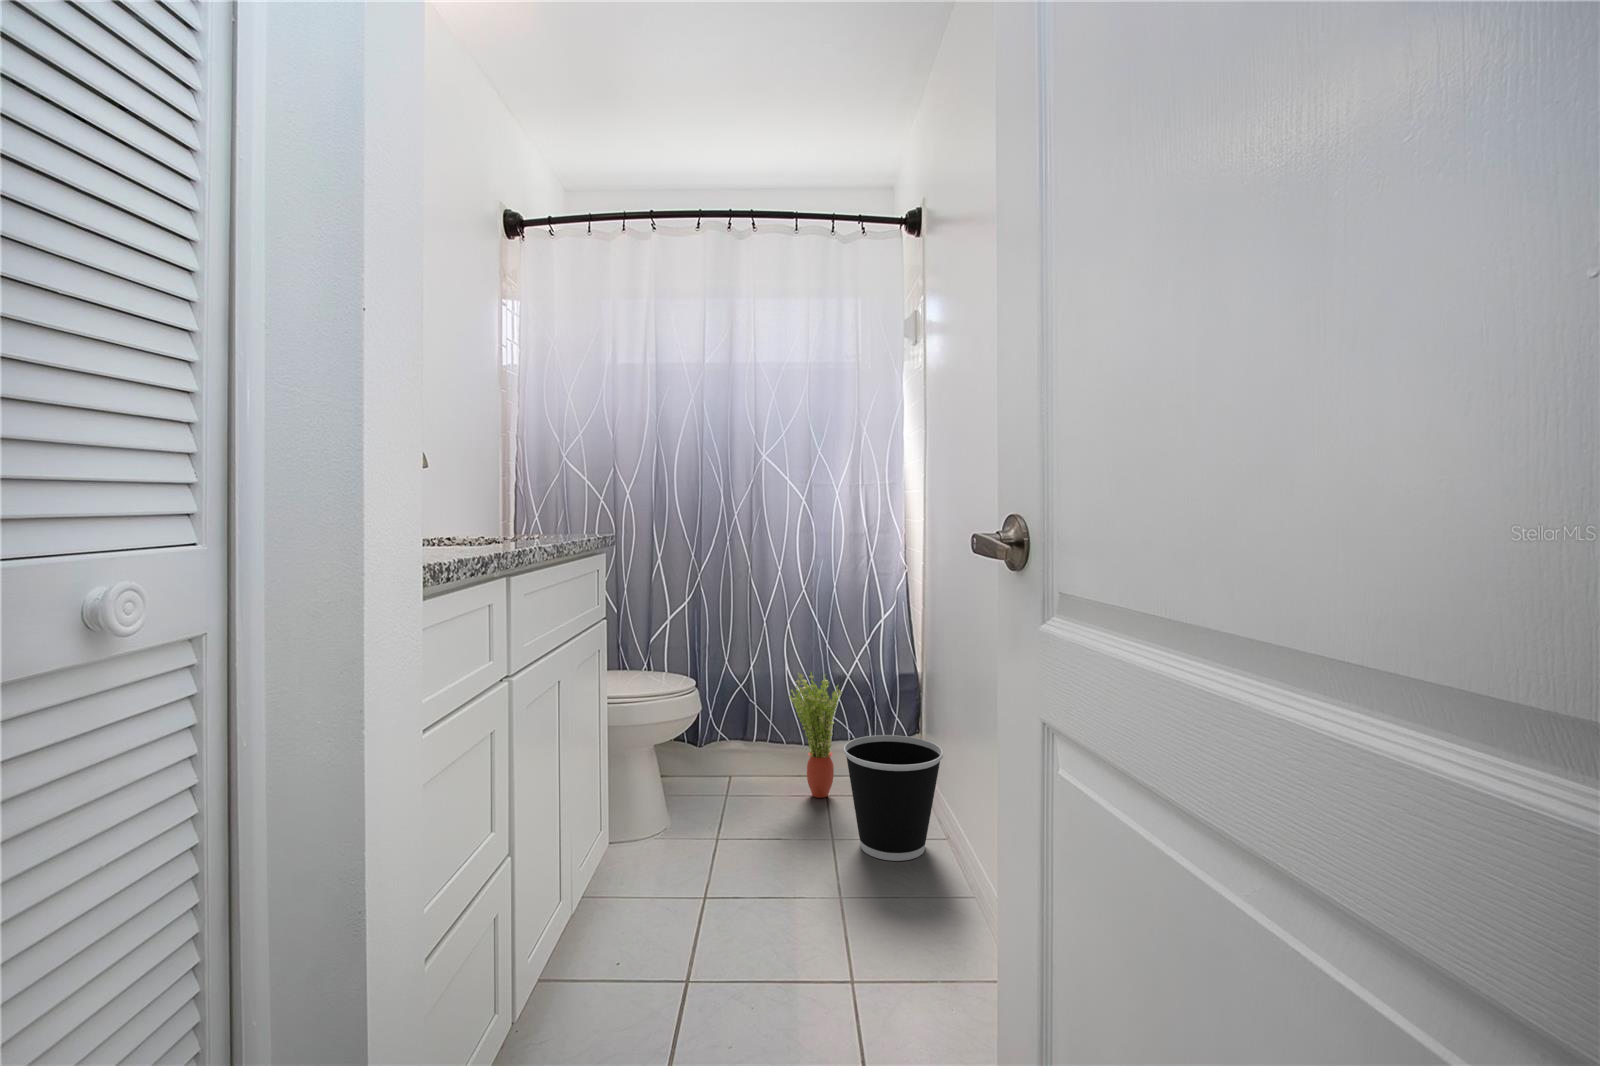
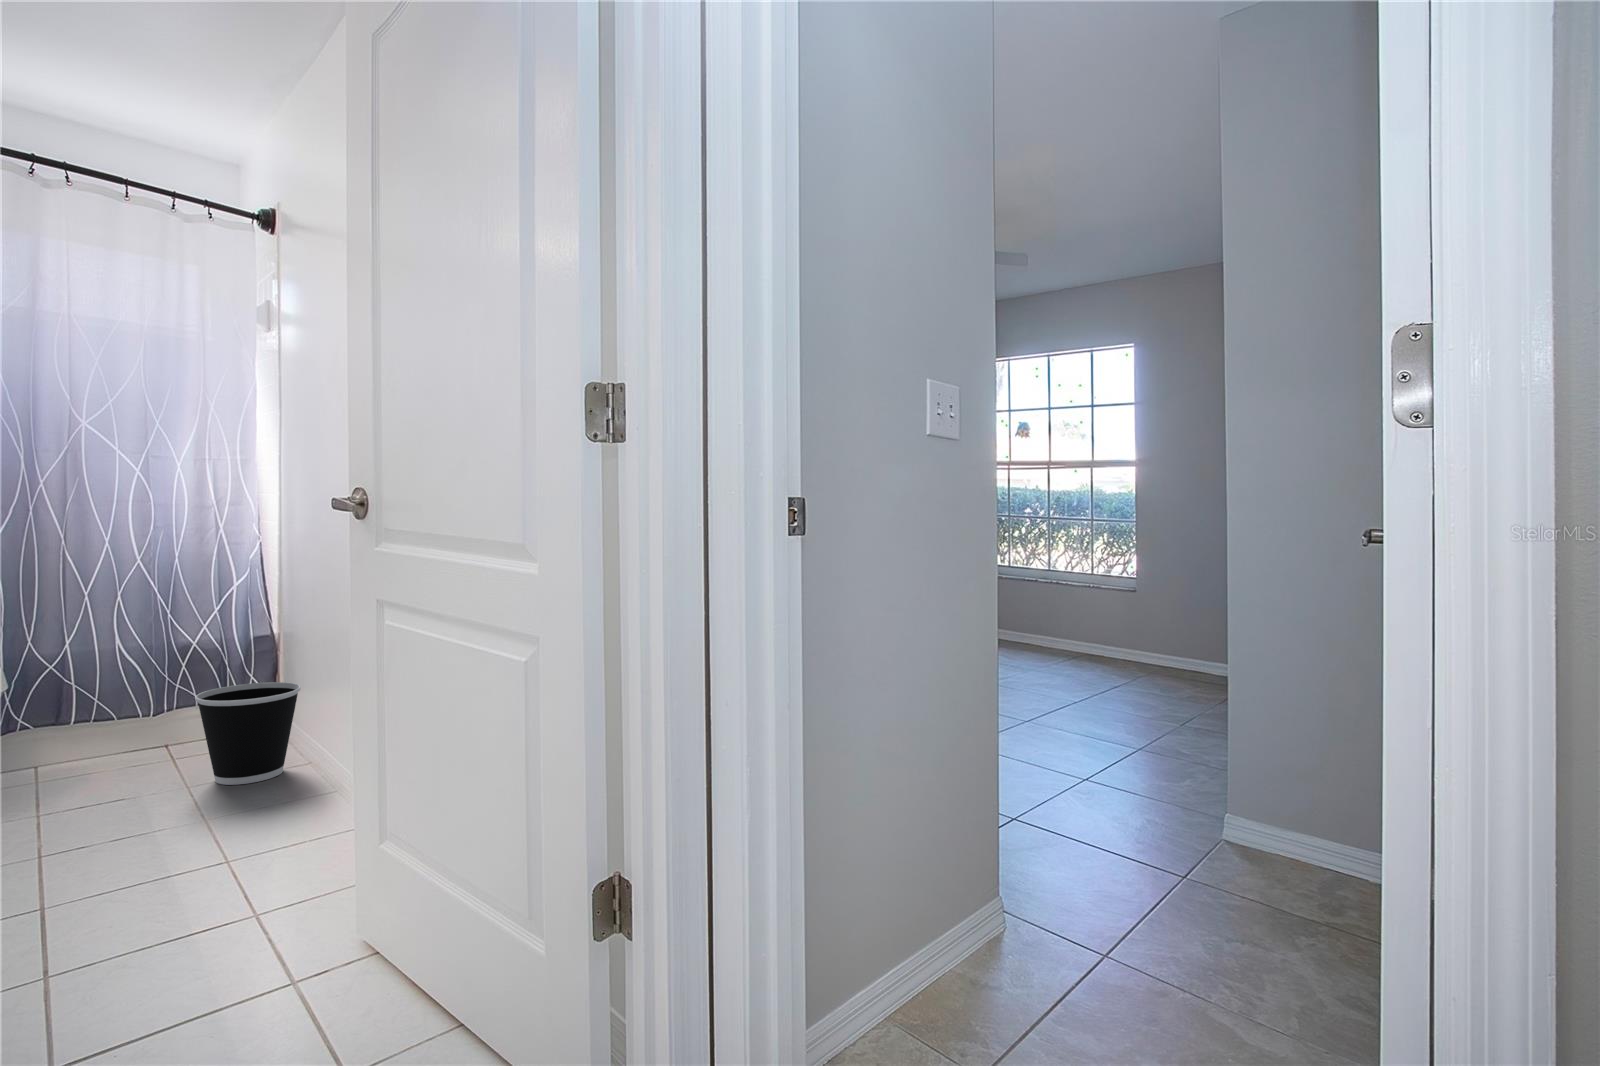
potted plant: present [789,672,842,798] -> none [121,641,190,762]

